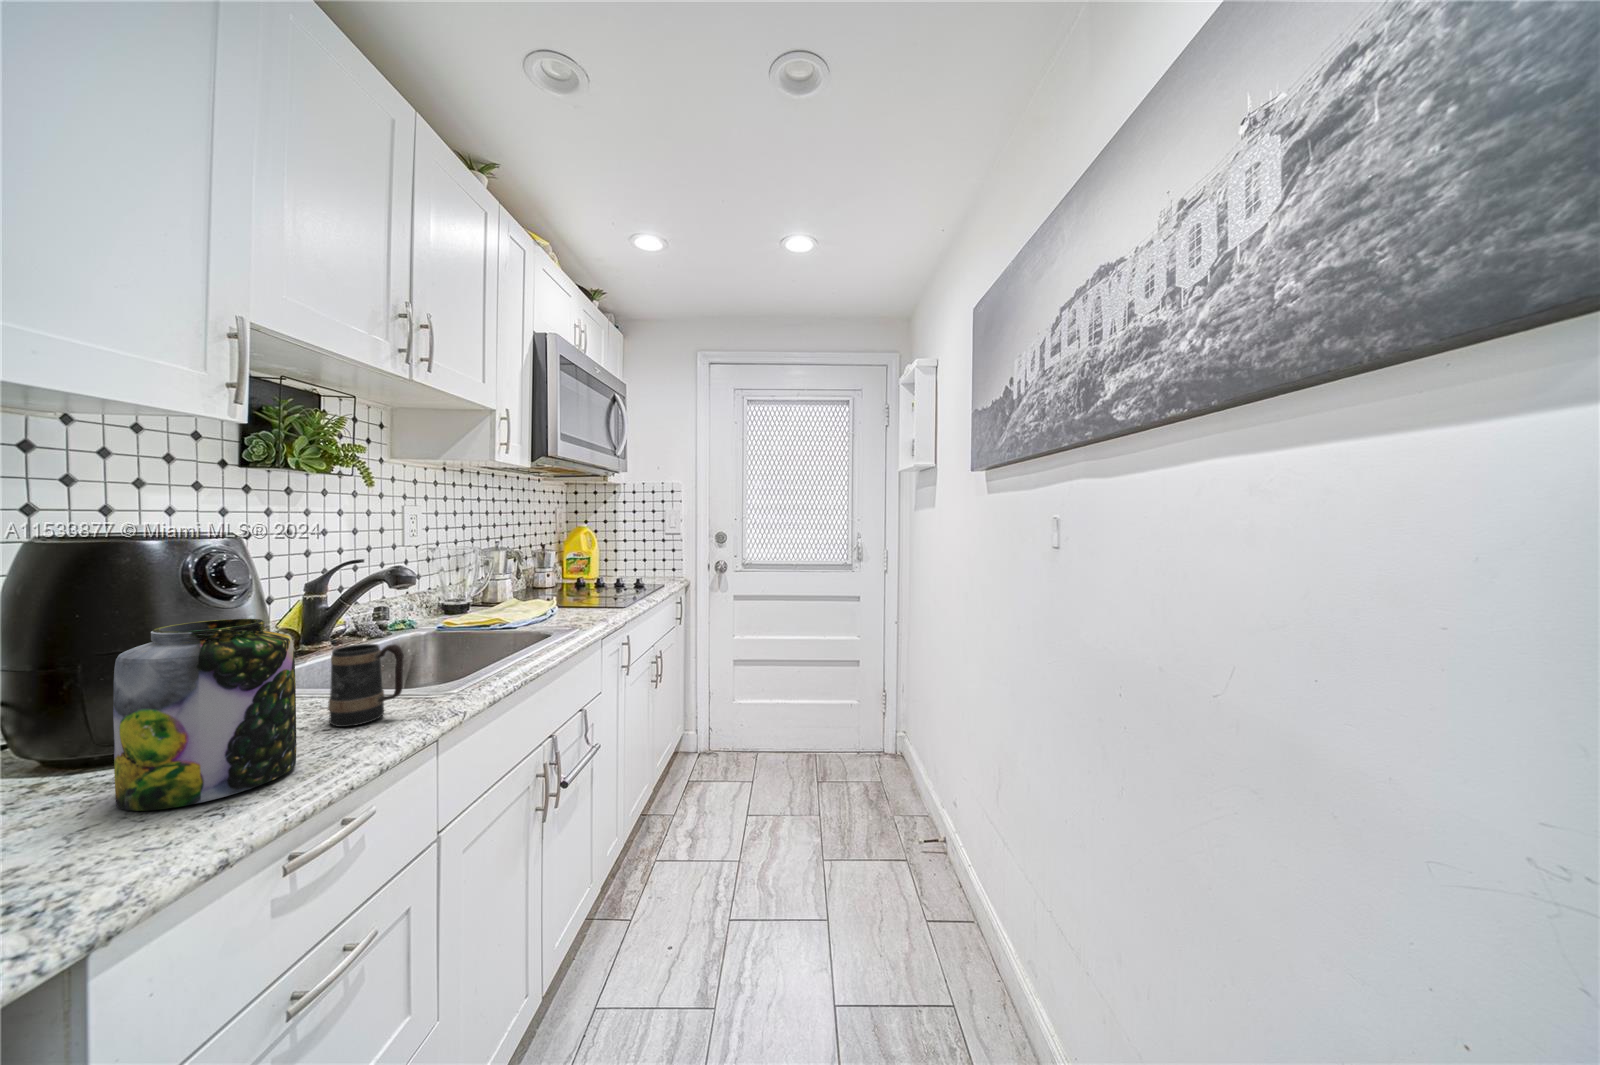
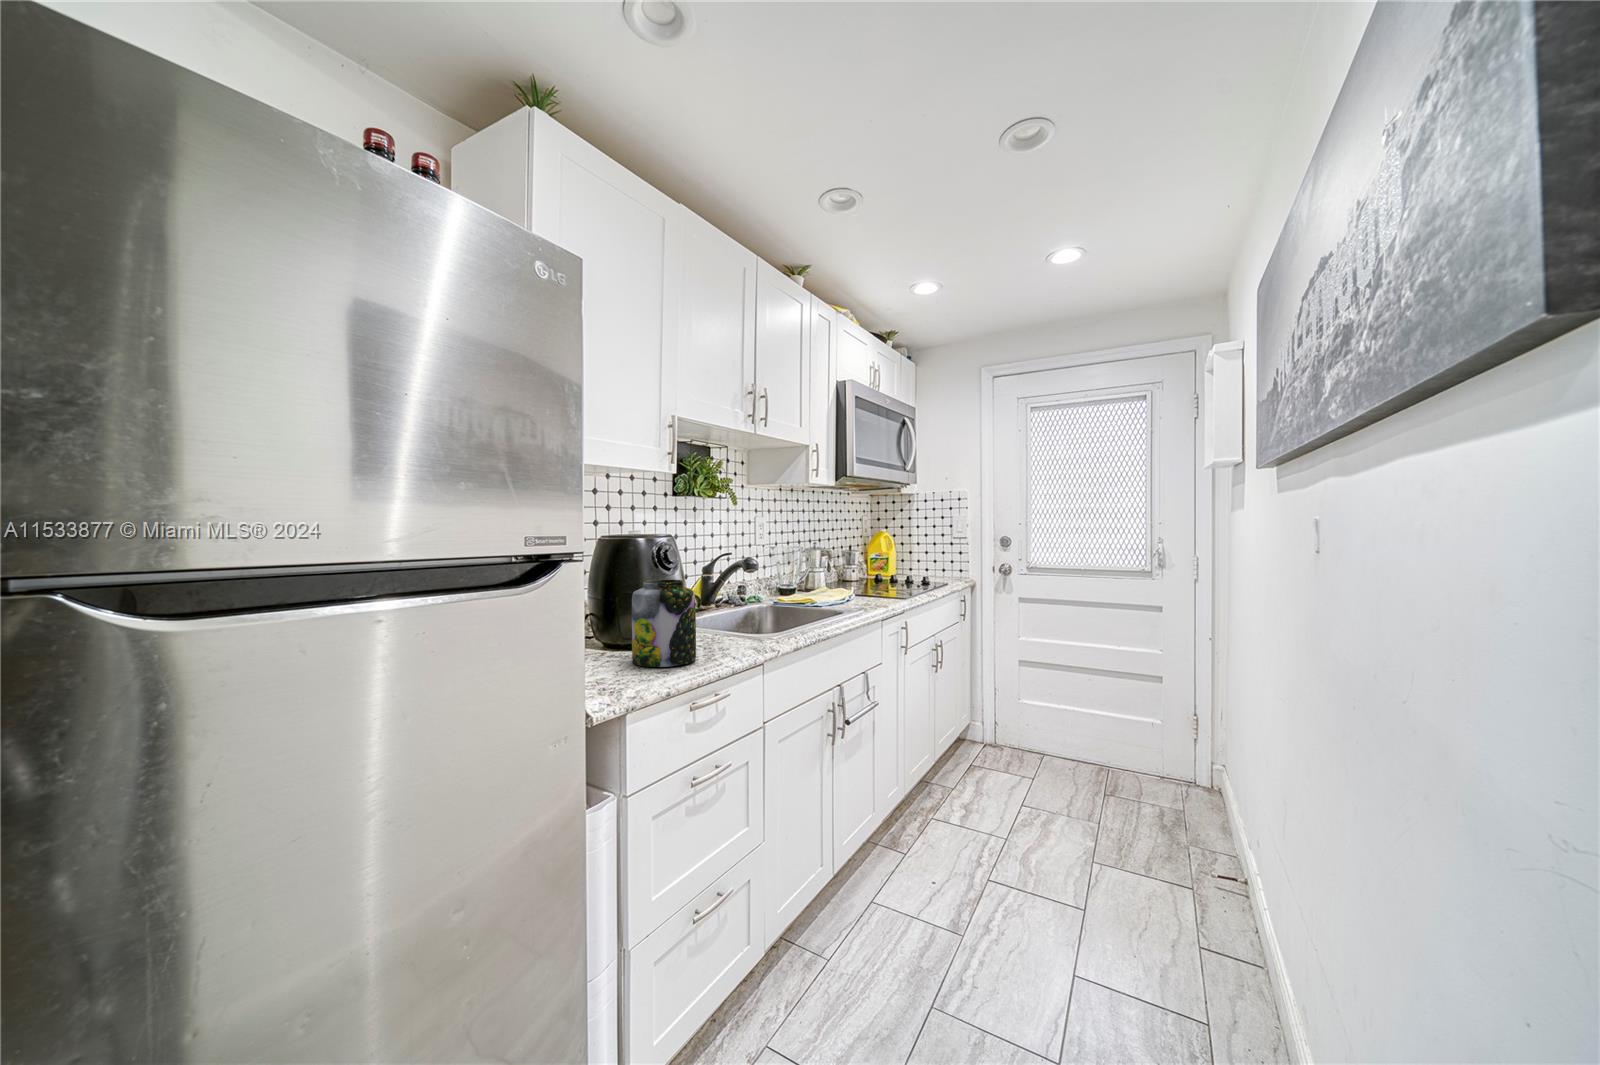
mug: present [328,644,404,727] -> none [711,601,746,647]

